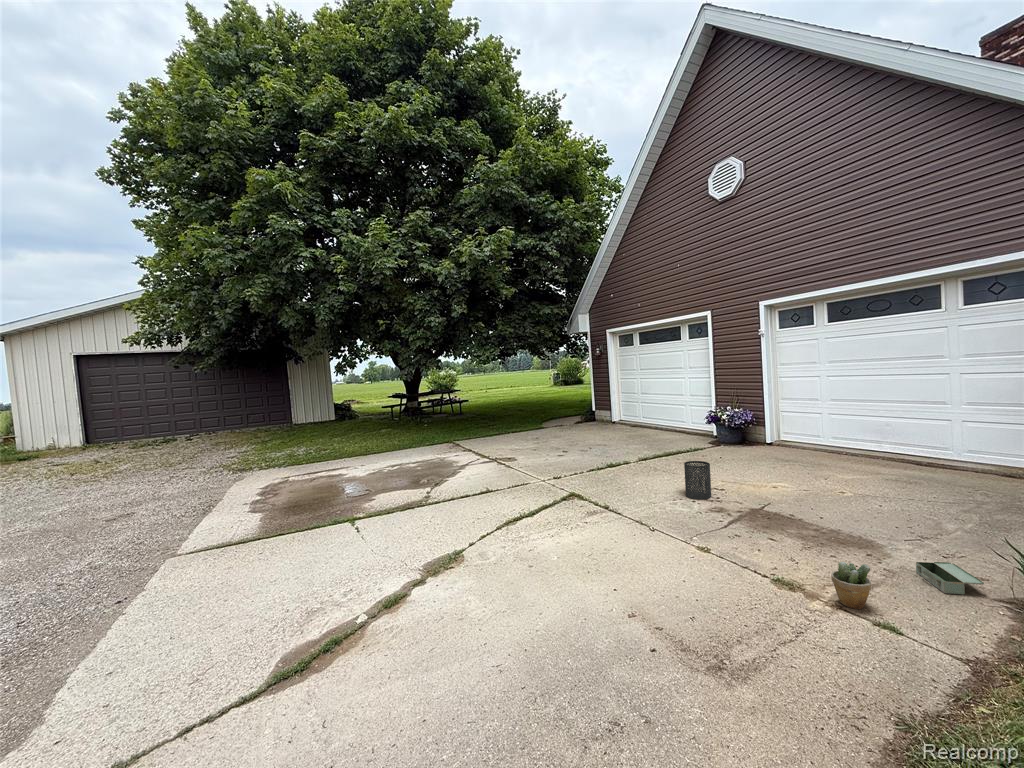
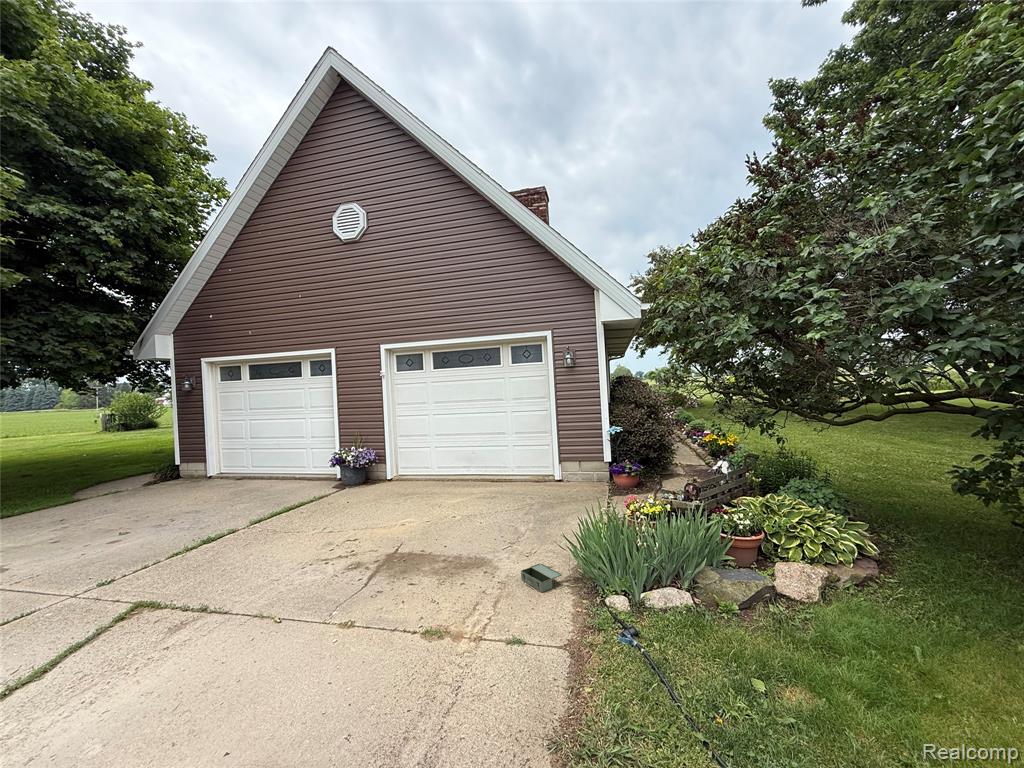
trash can: present [684,461,711,499] -> none [313,513,344,560]
potted plant: present [831,562,871,609] -> none [473,589,503,637]

